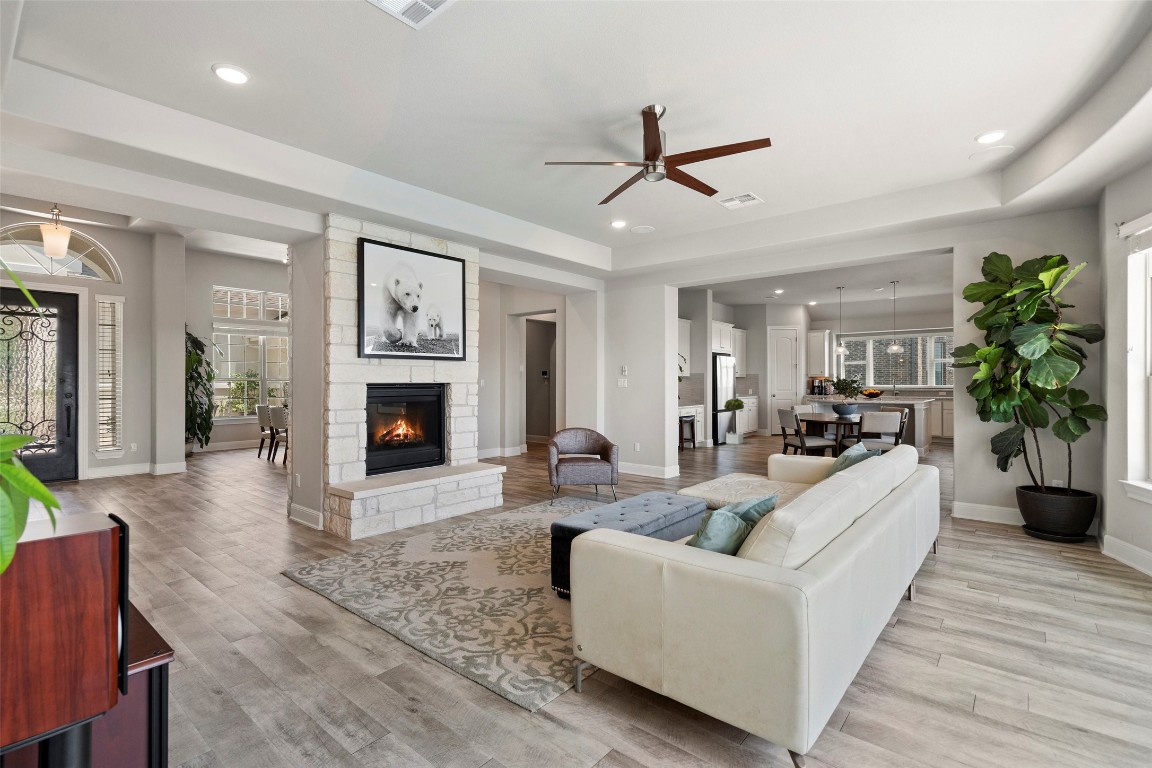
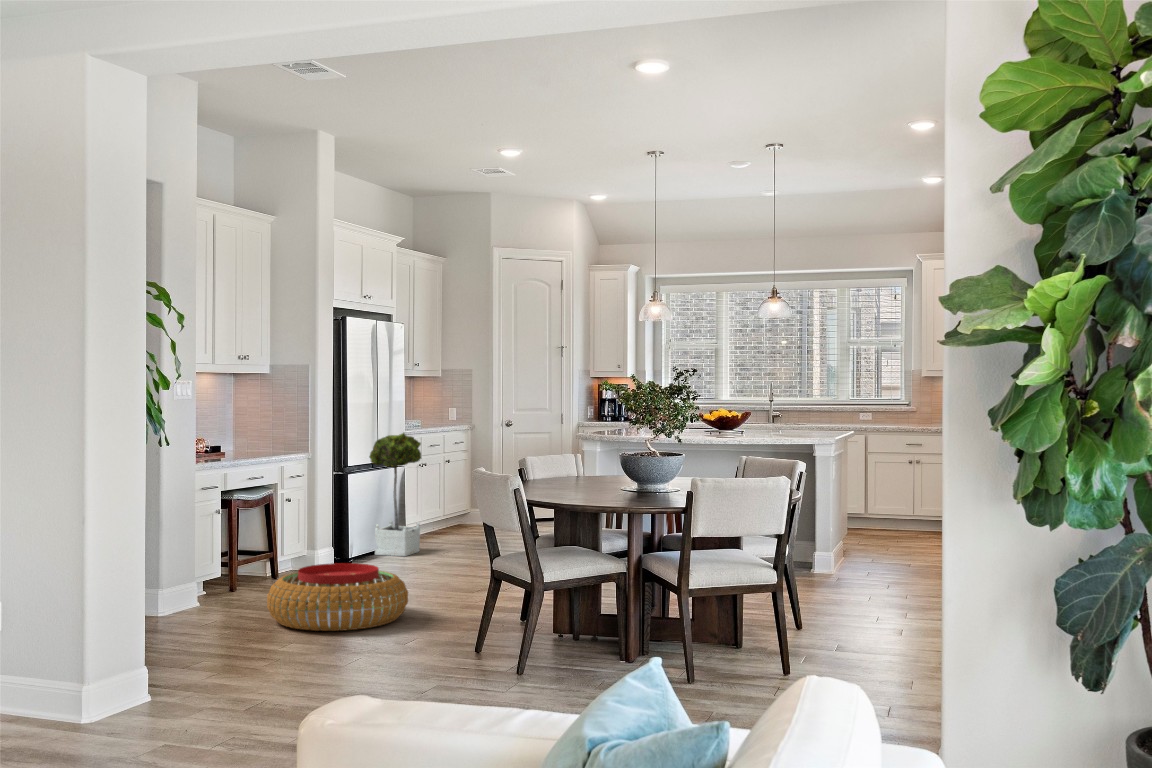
pouf: none [701,442,750,463] -> present [267,563,408,631]

